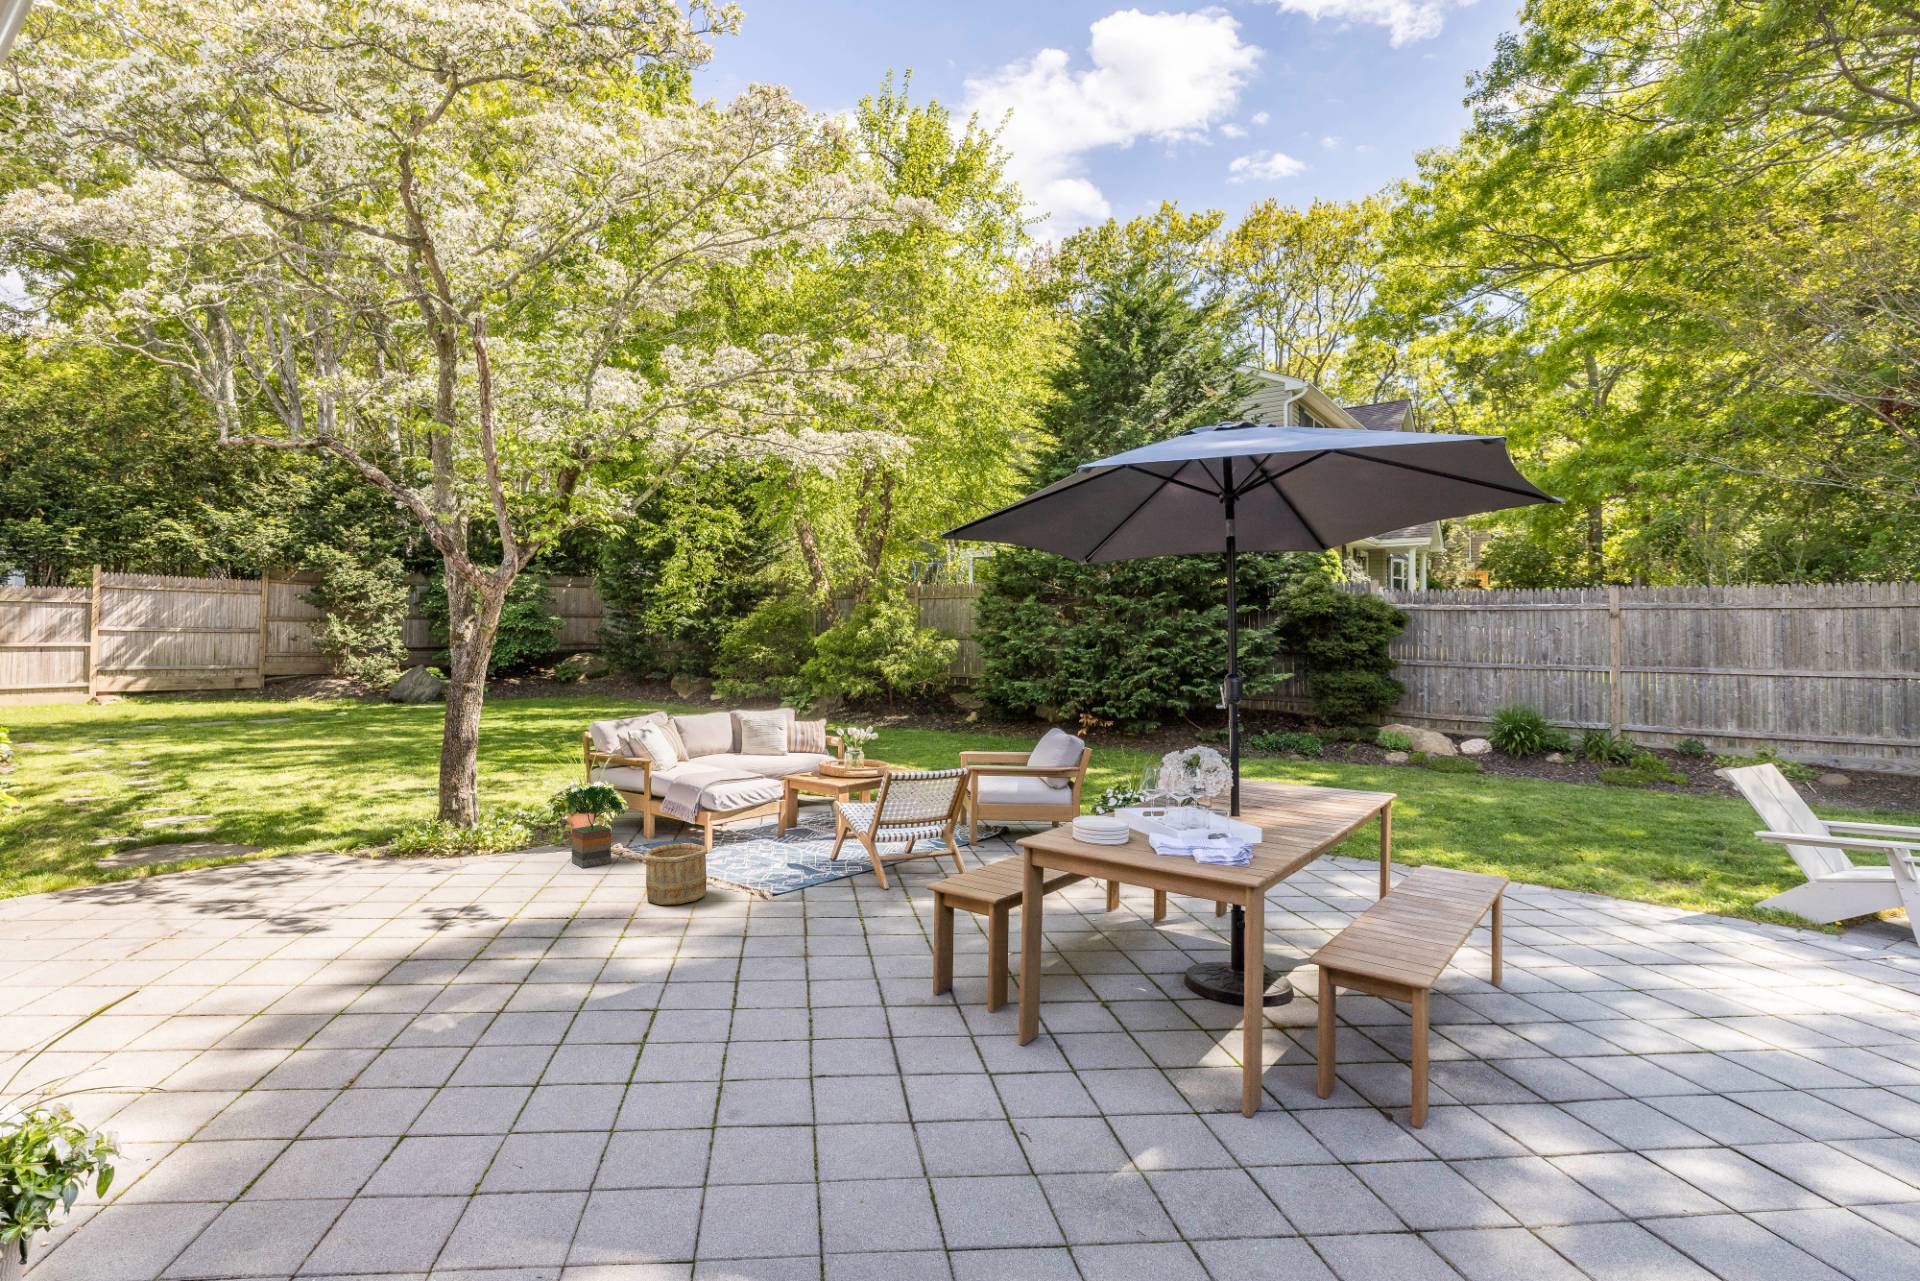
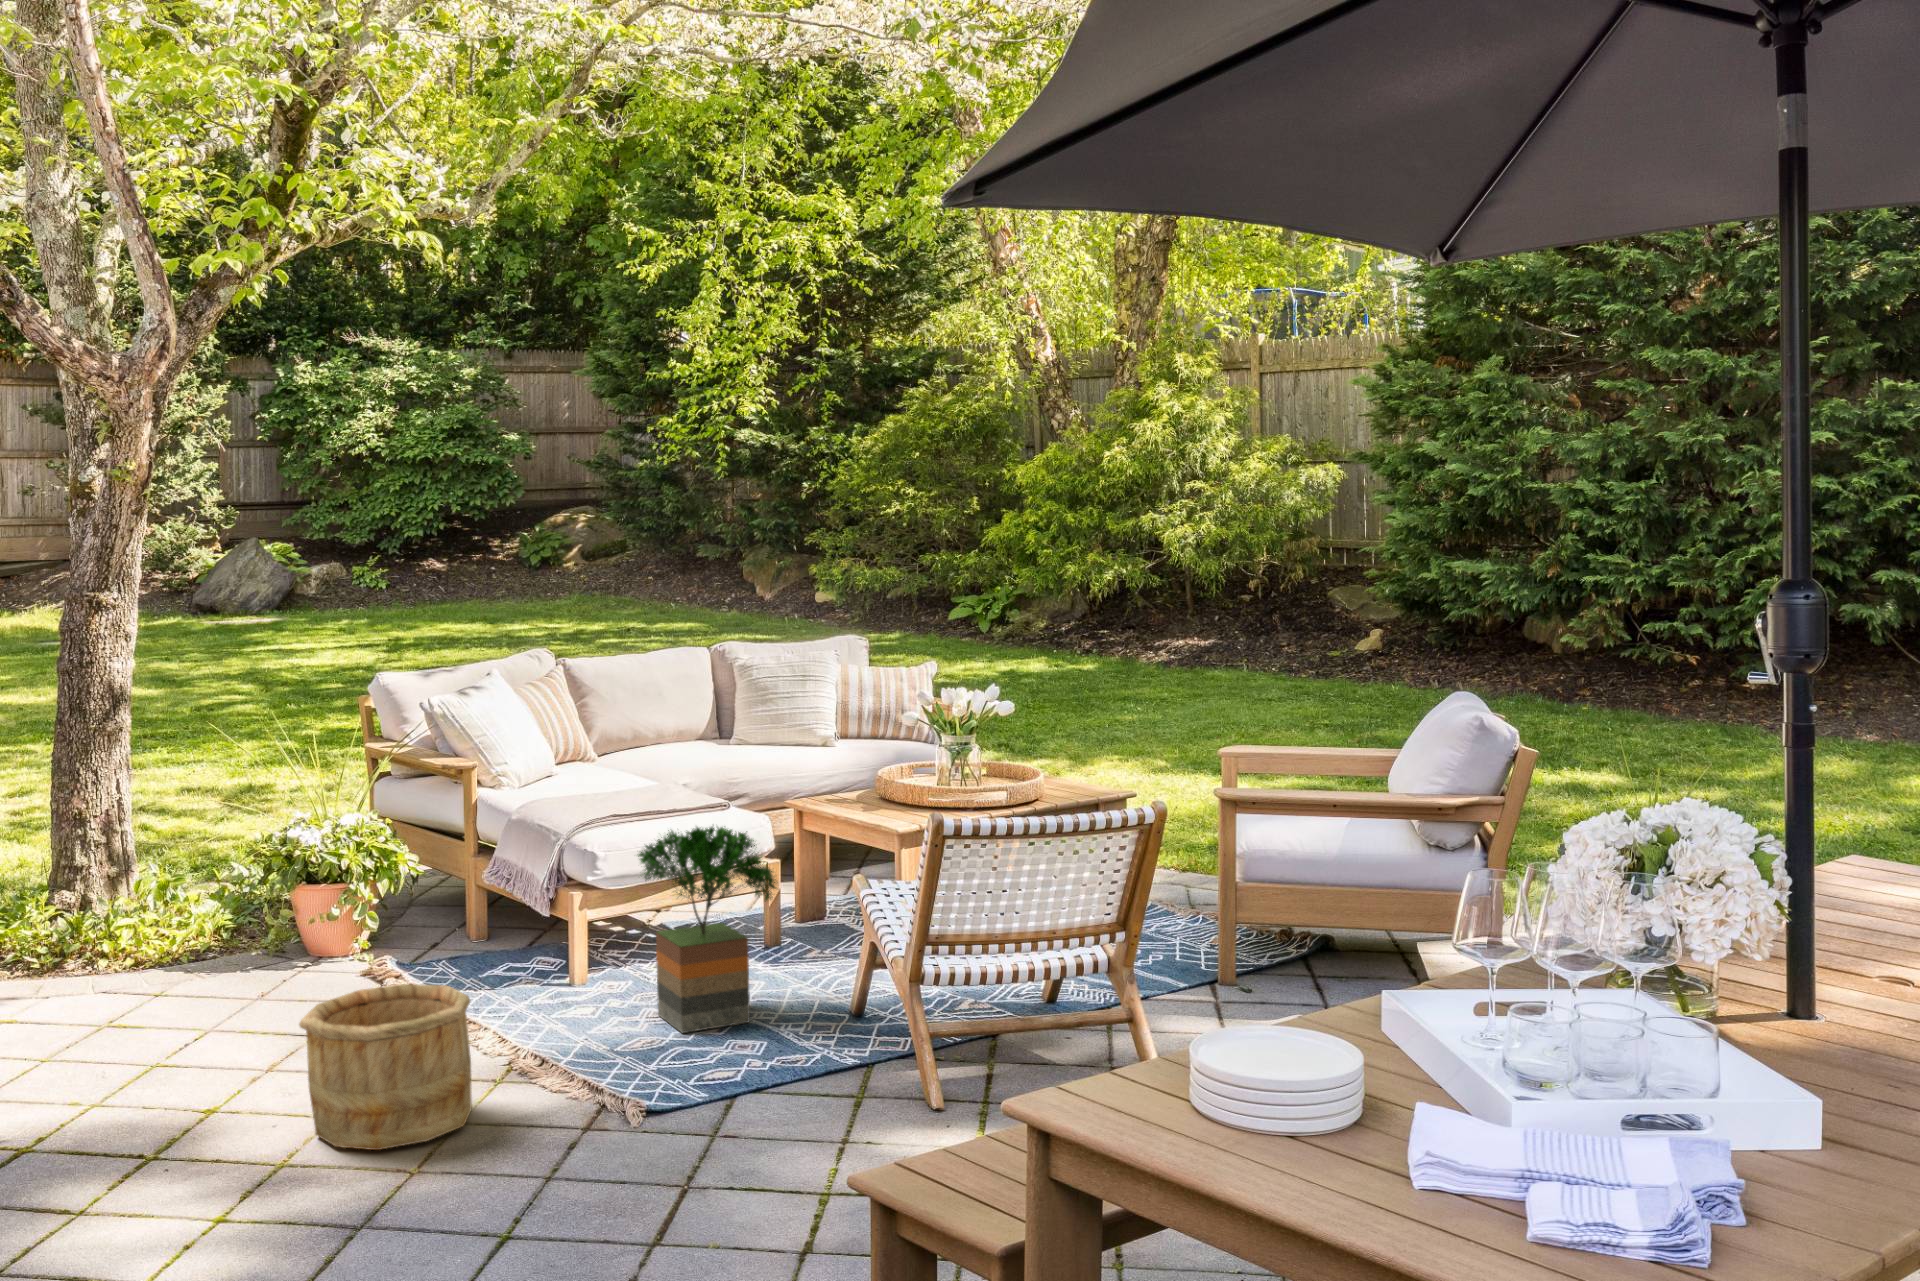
potted tree: present [566,786,623,868] -> present [638,827,778,1033]

